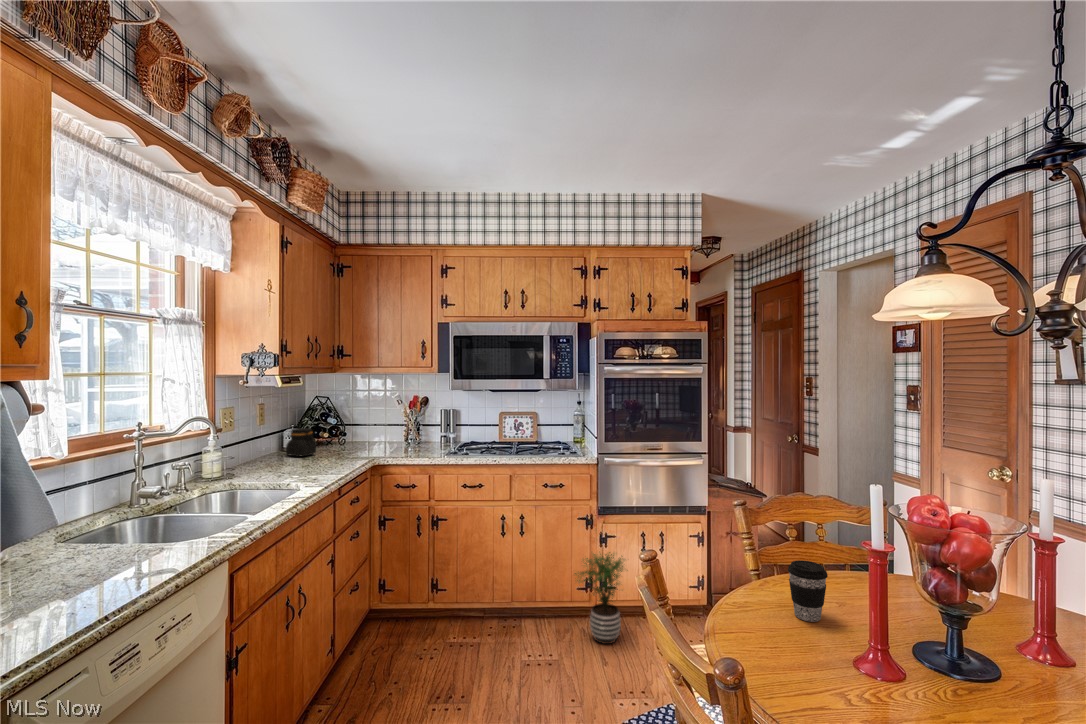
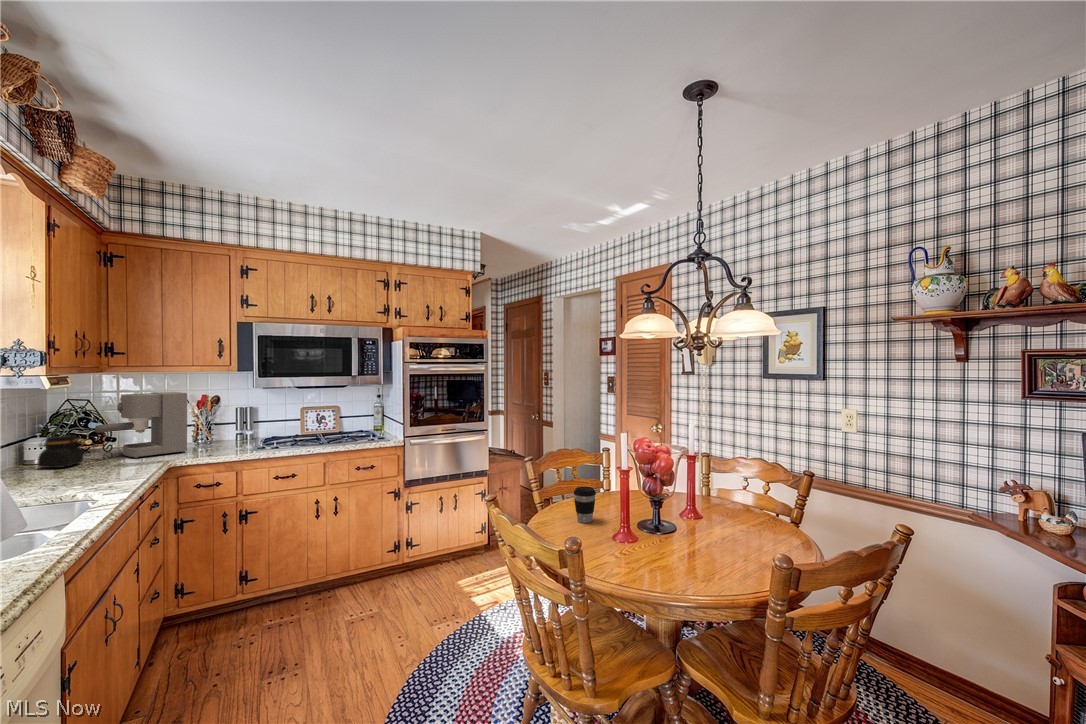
coffee maker: none [326,392,394,453] -> present [95,392,187,458]
potted plant: present [575,552,623,644] -> none [385,515,435,591]

